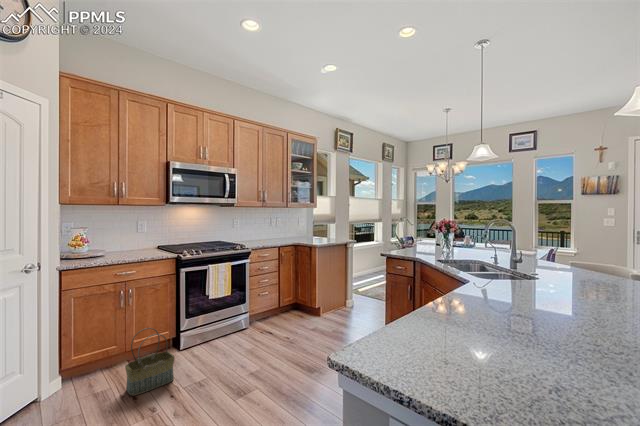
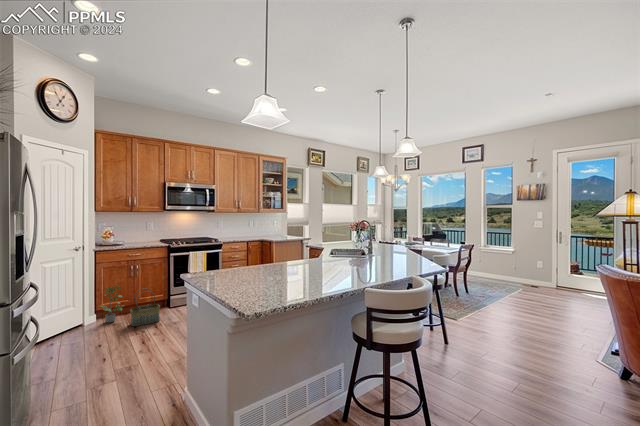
potted plant: none [70,322,114,390] -> present [101,285,124,323]

